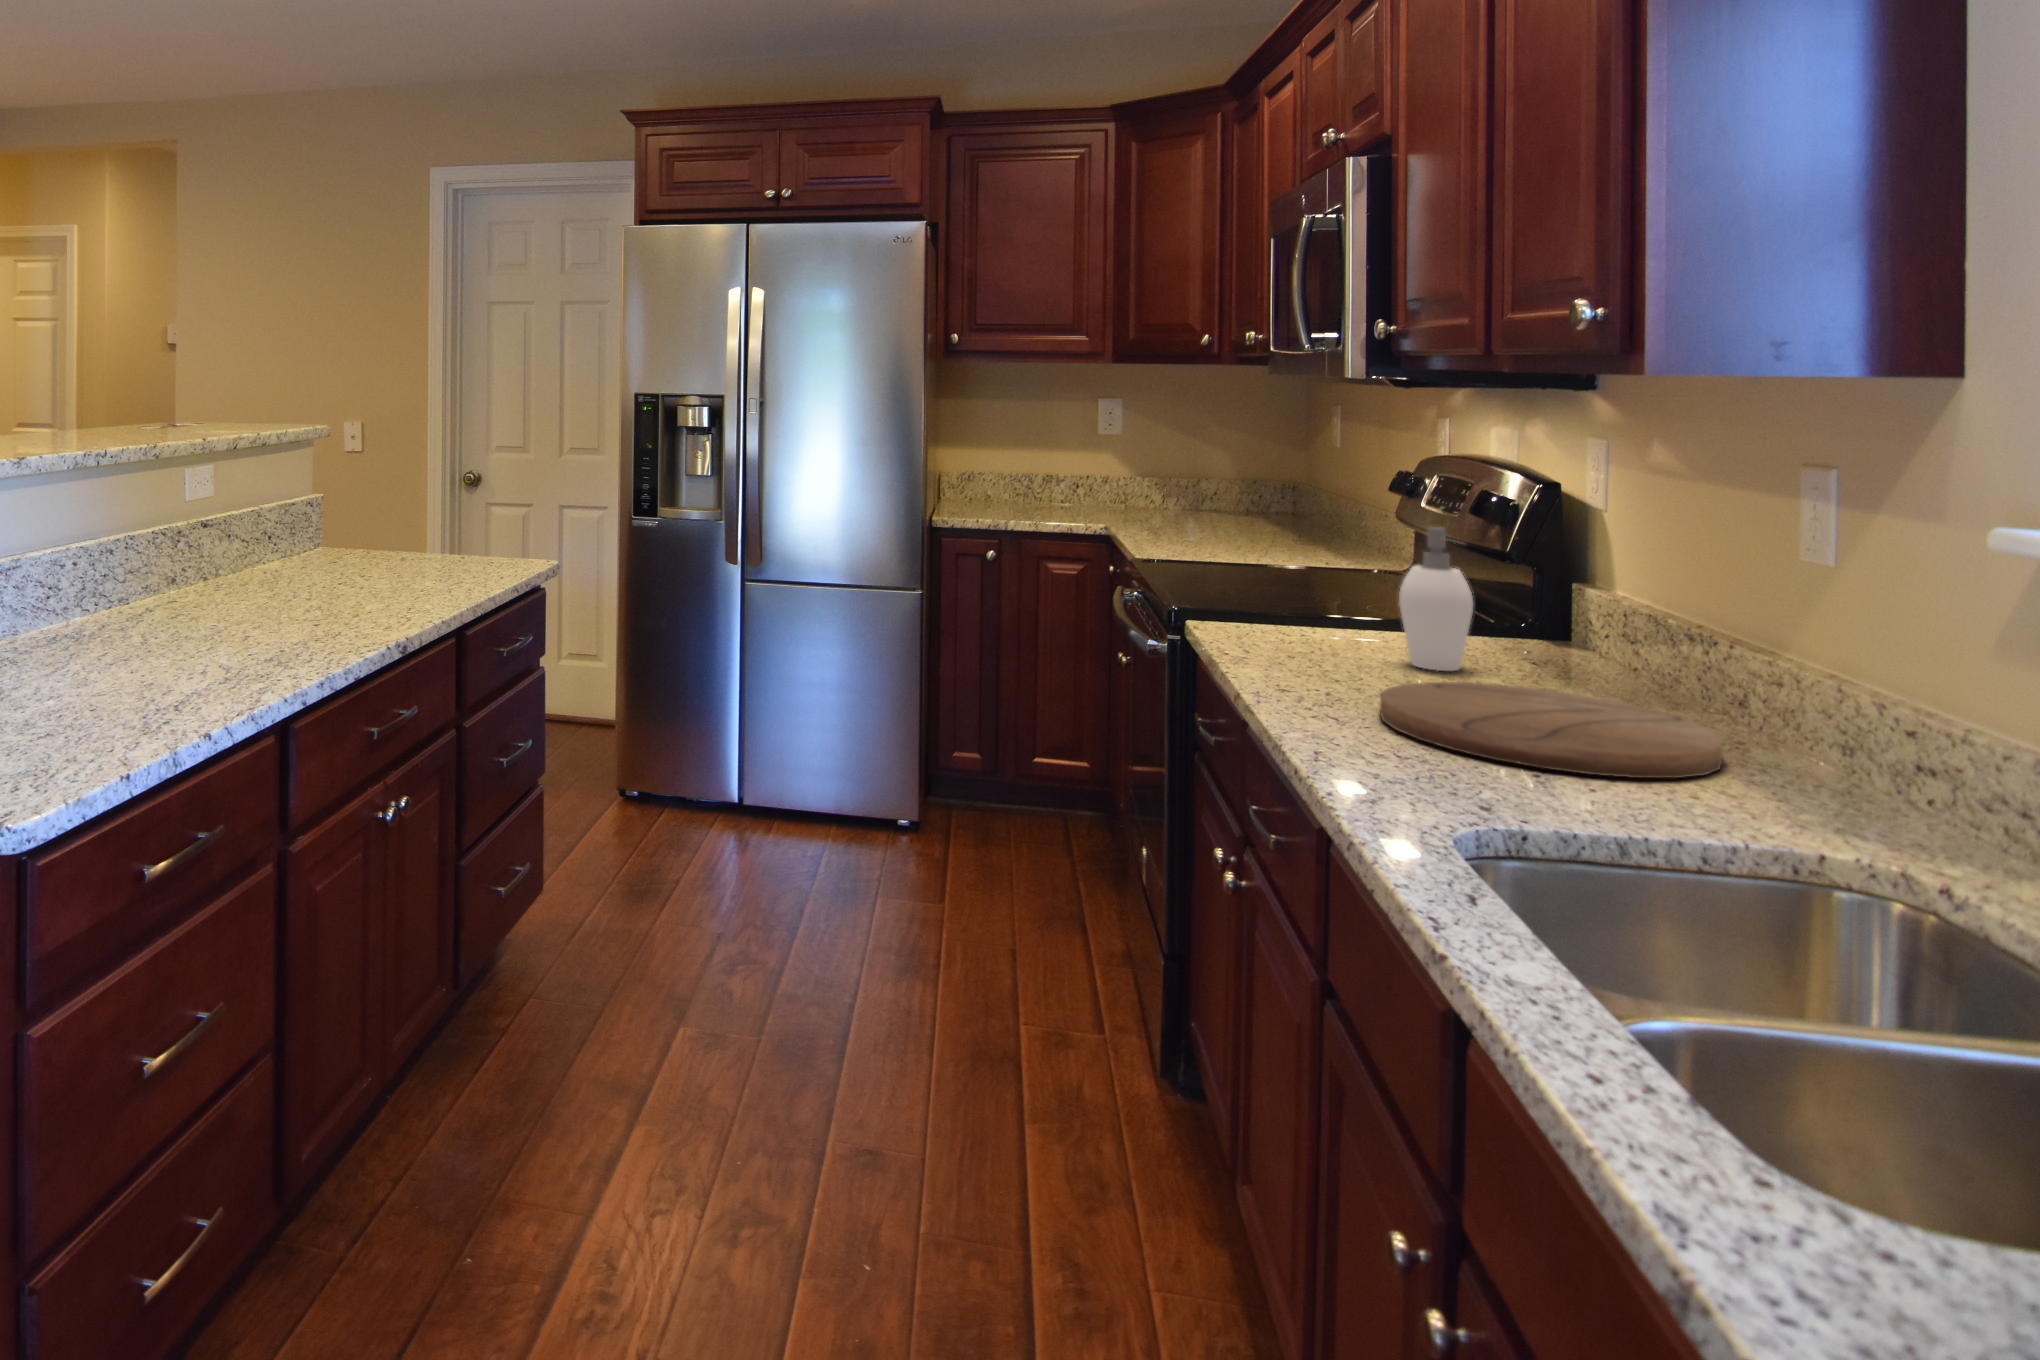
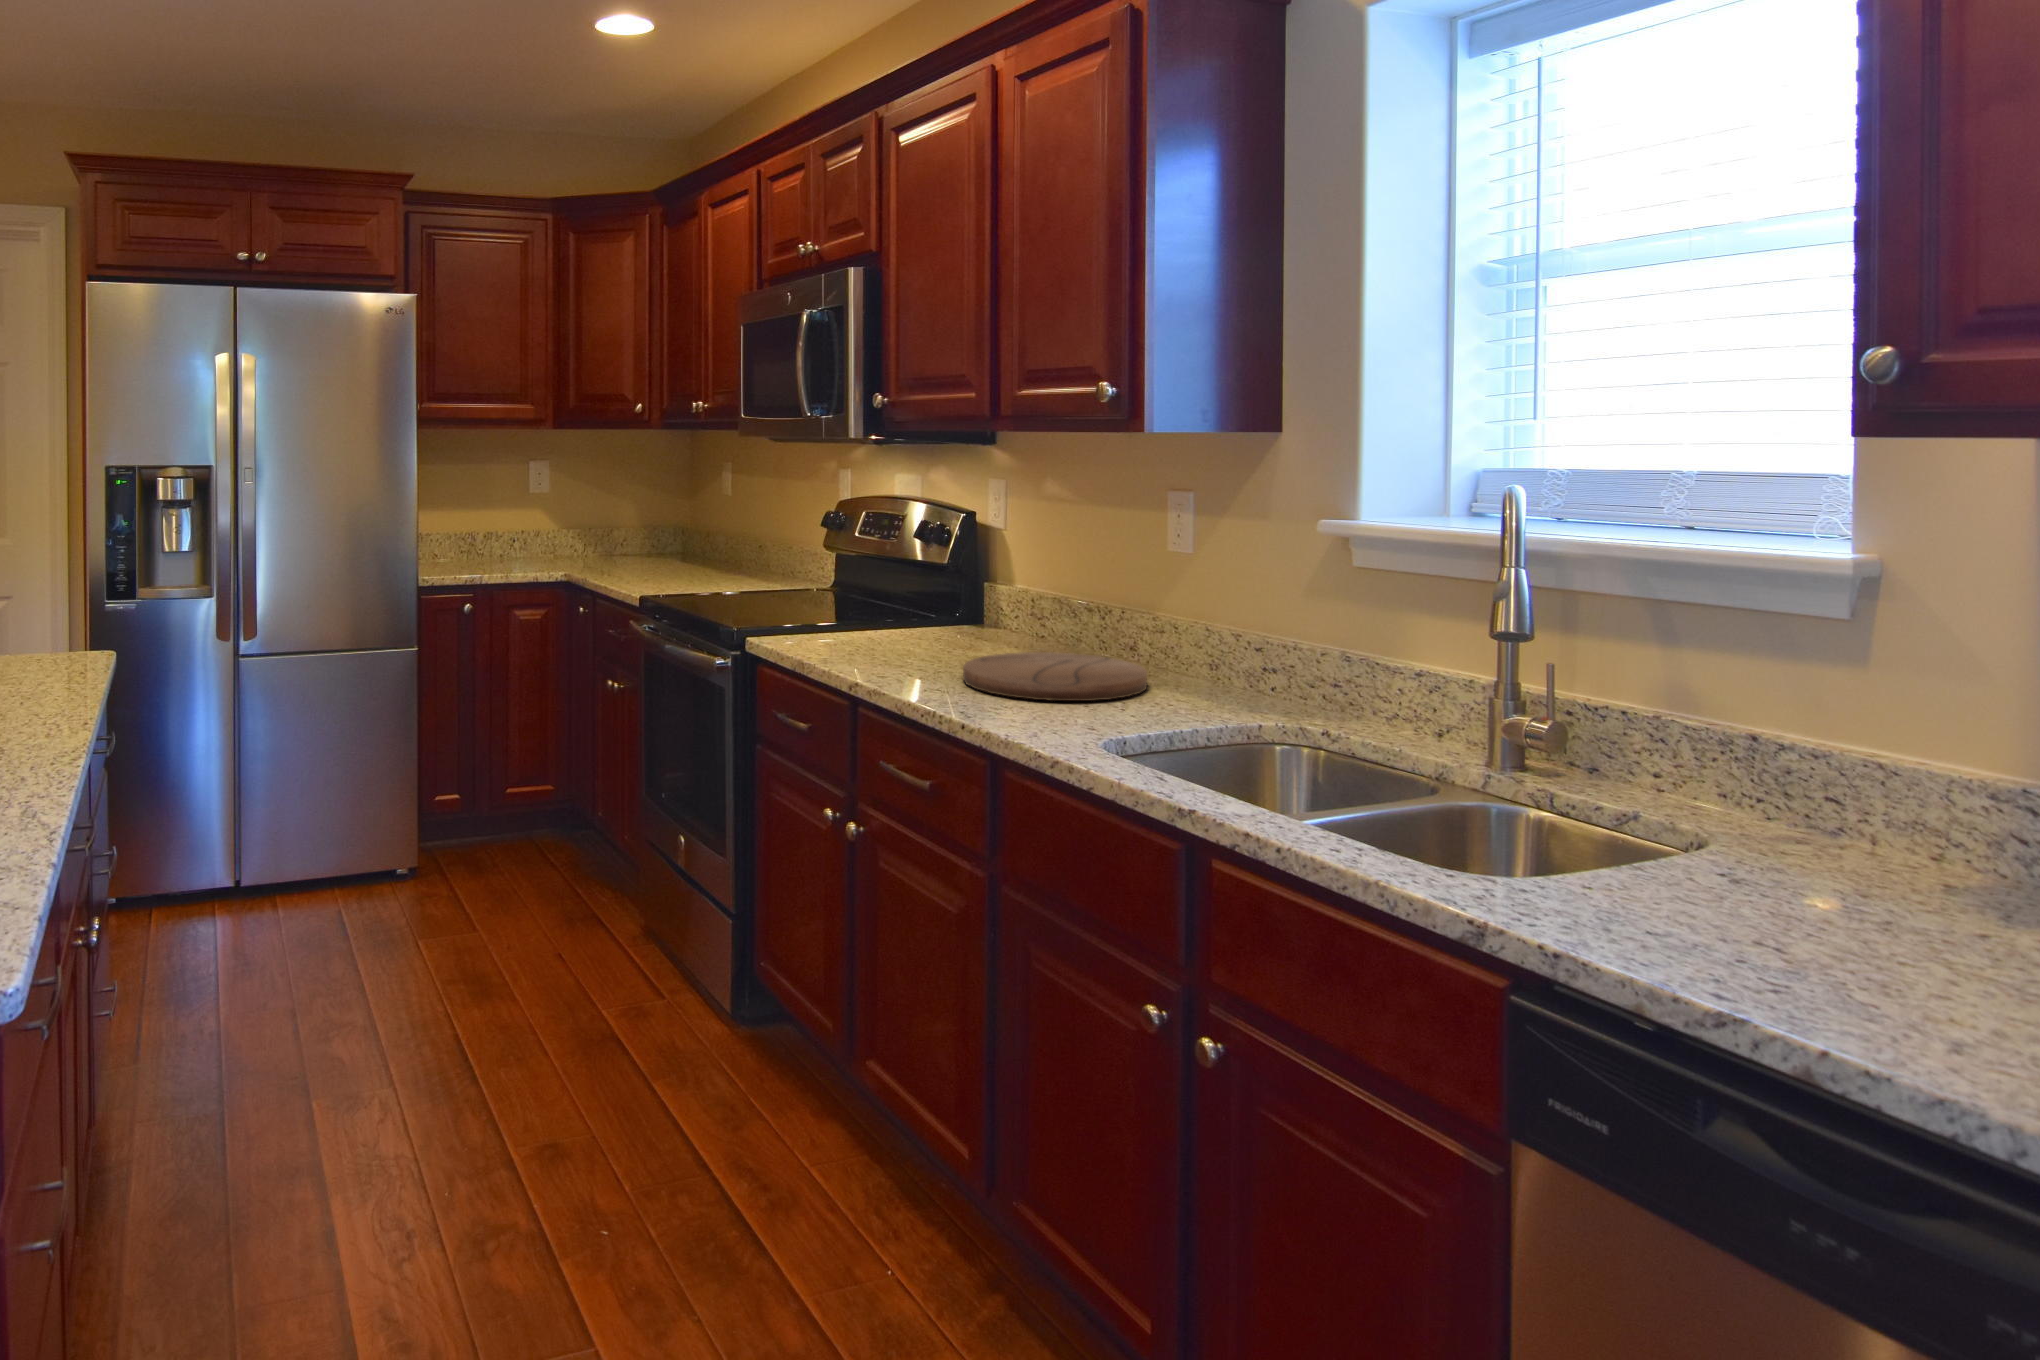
soap dispenser: present [1399,527,1473,671] -> none [921,549,969,651]

